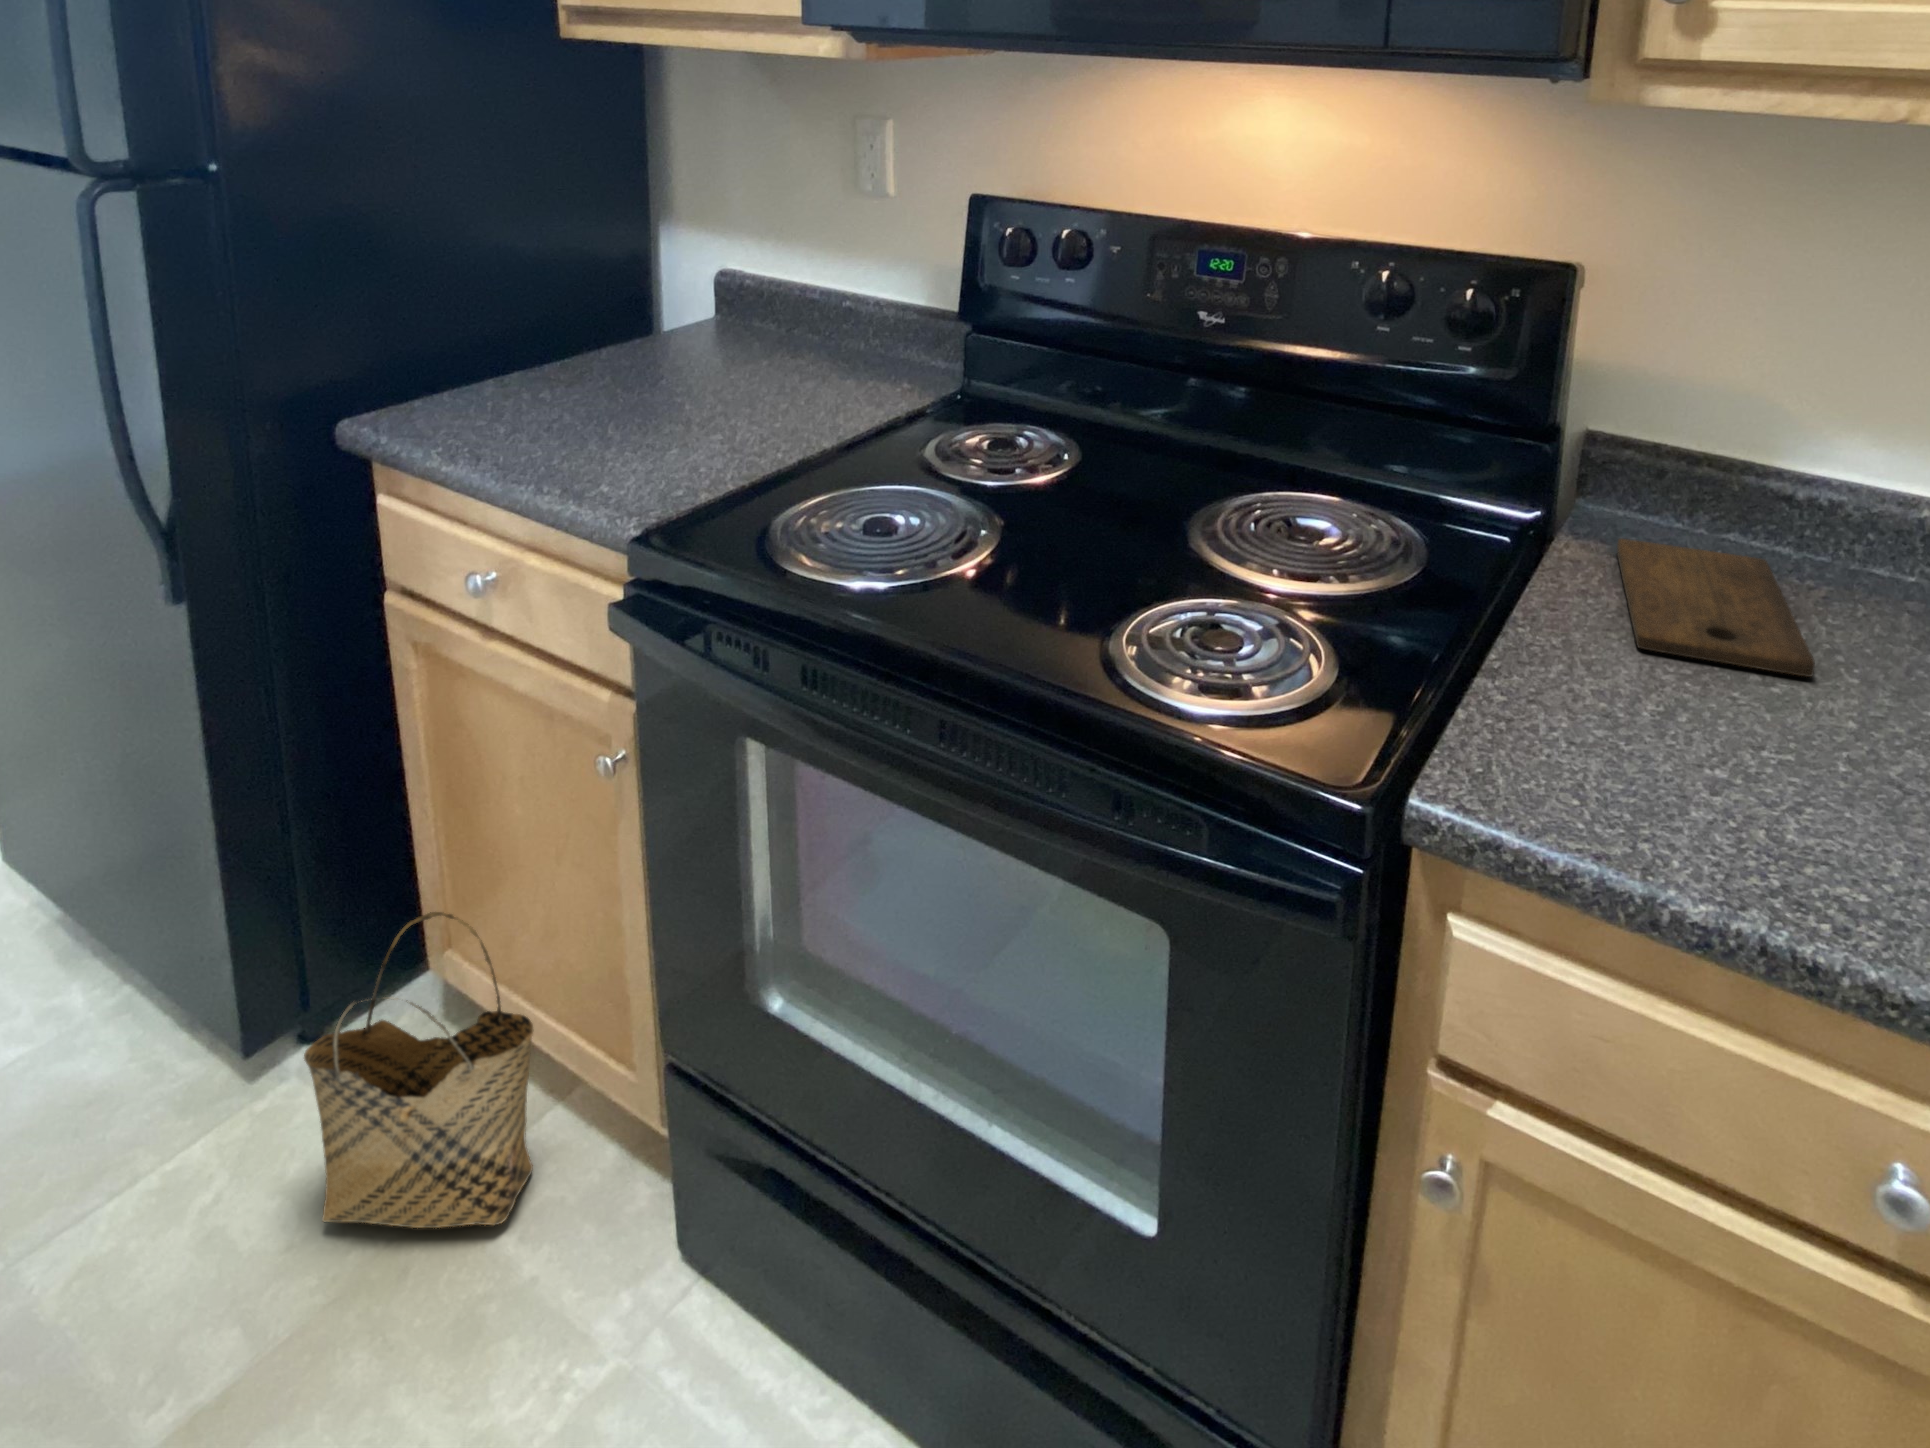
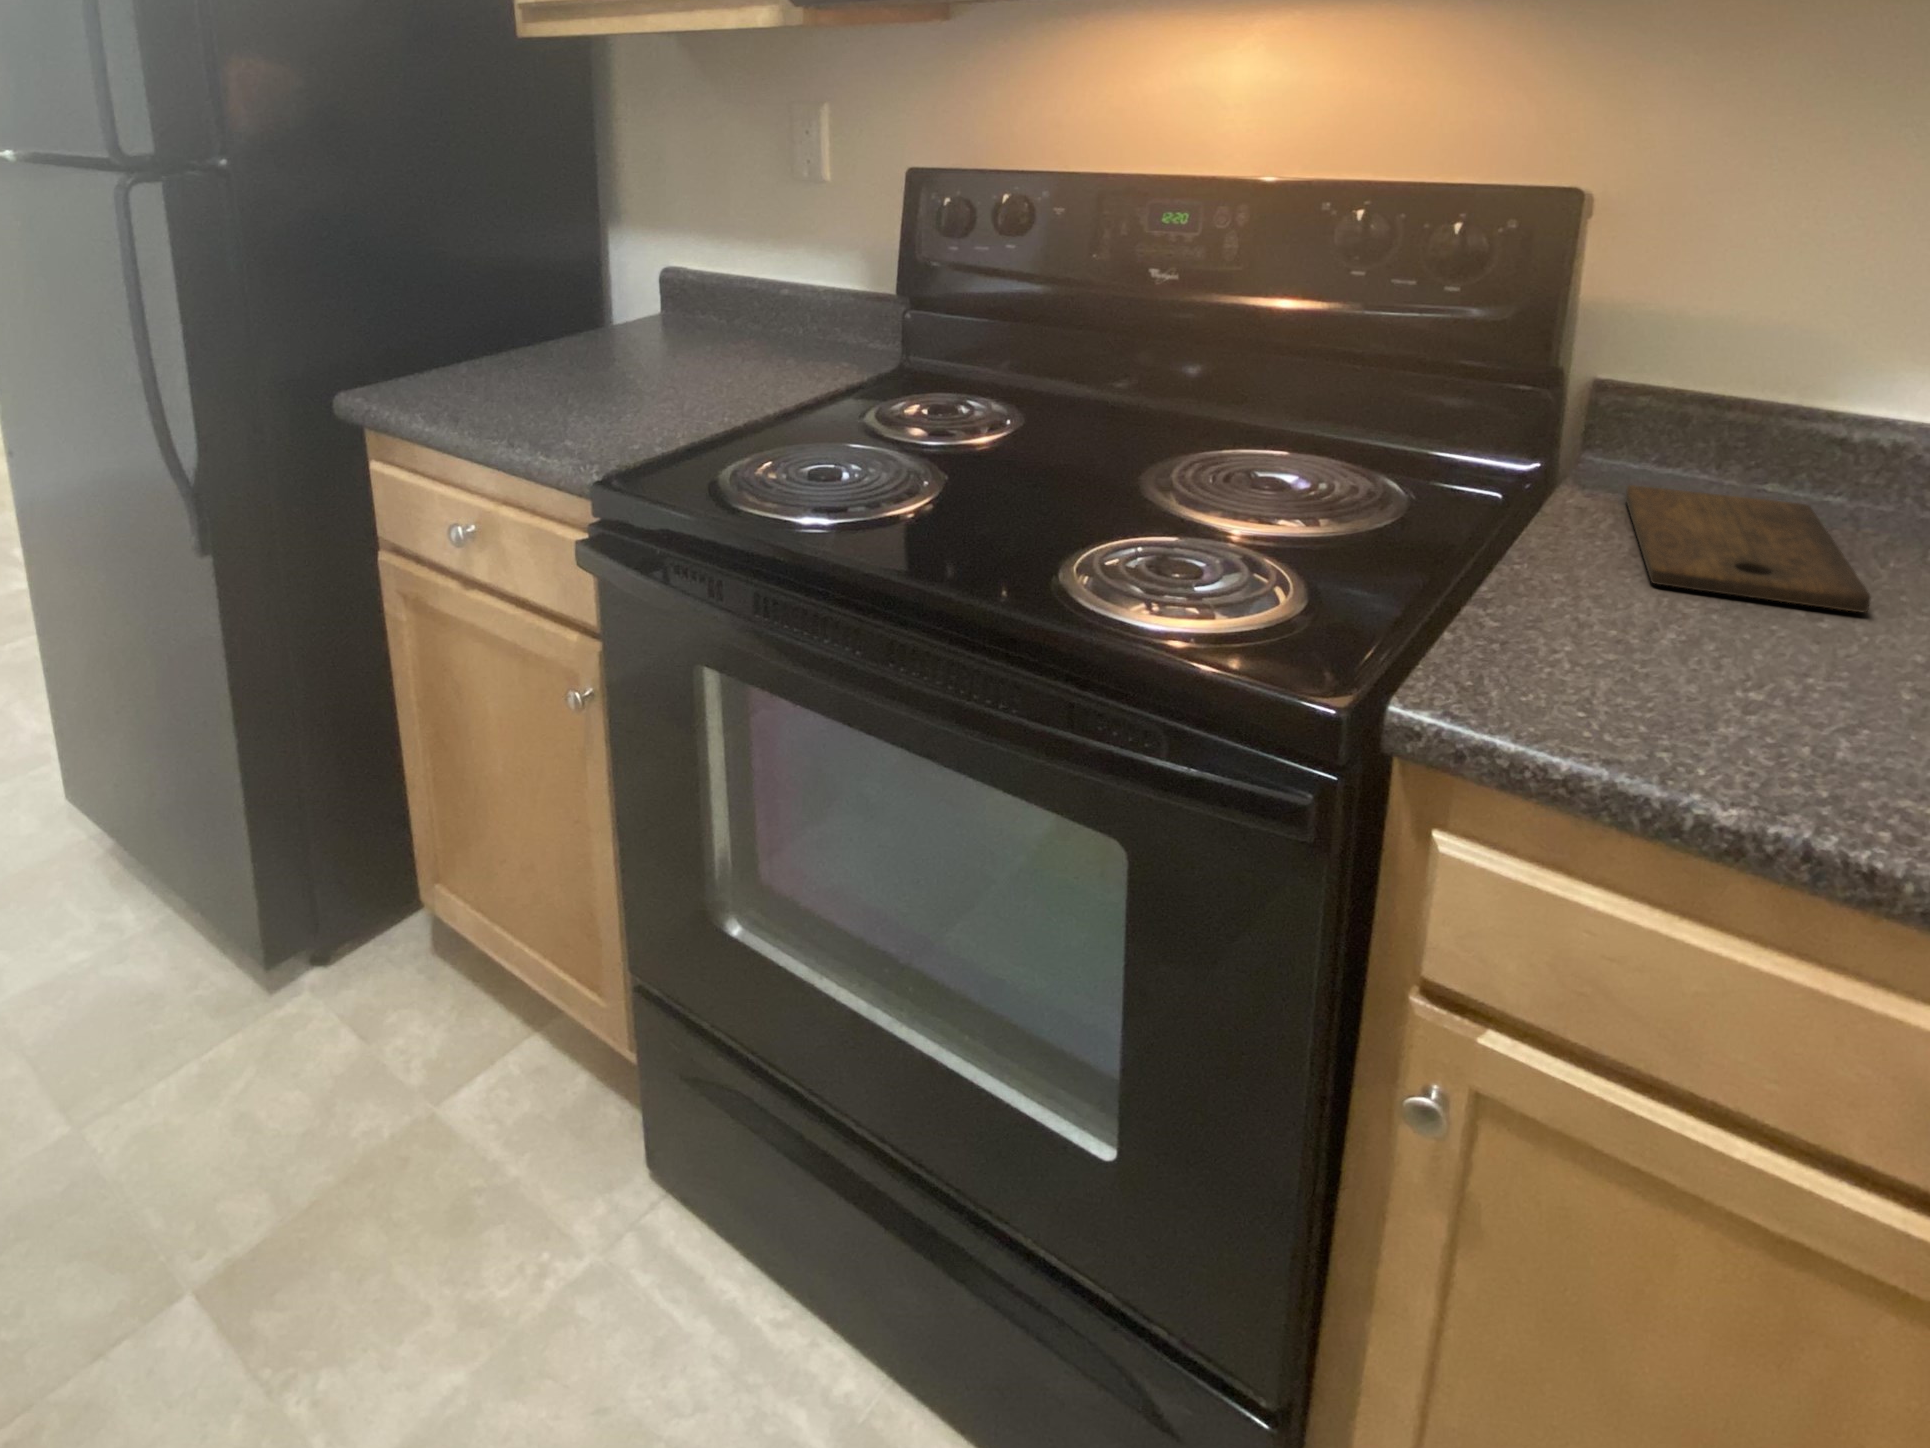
woven basket: present [304,912,533,1228] -> none [317,845,515,1131]

